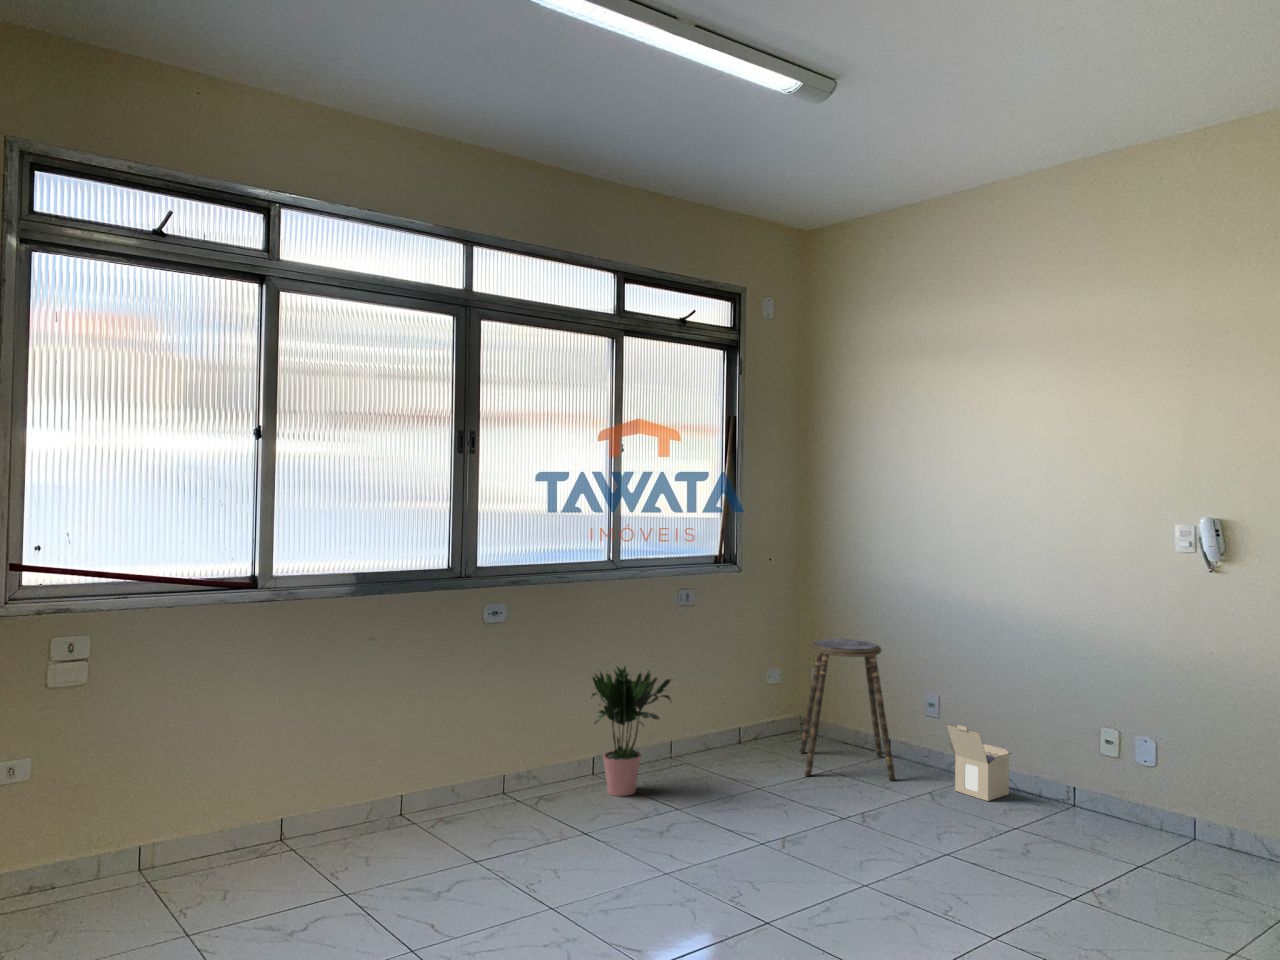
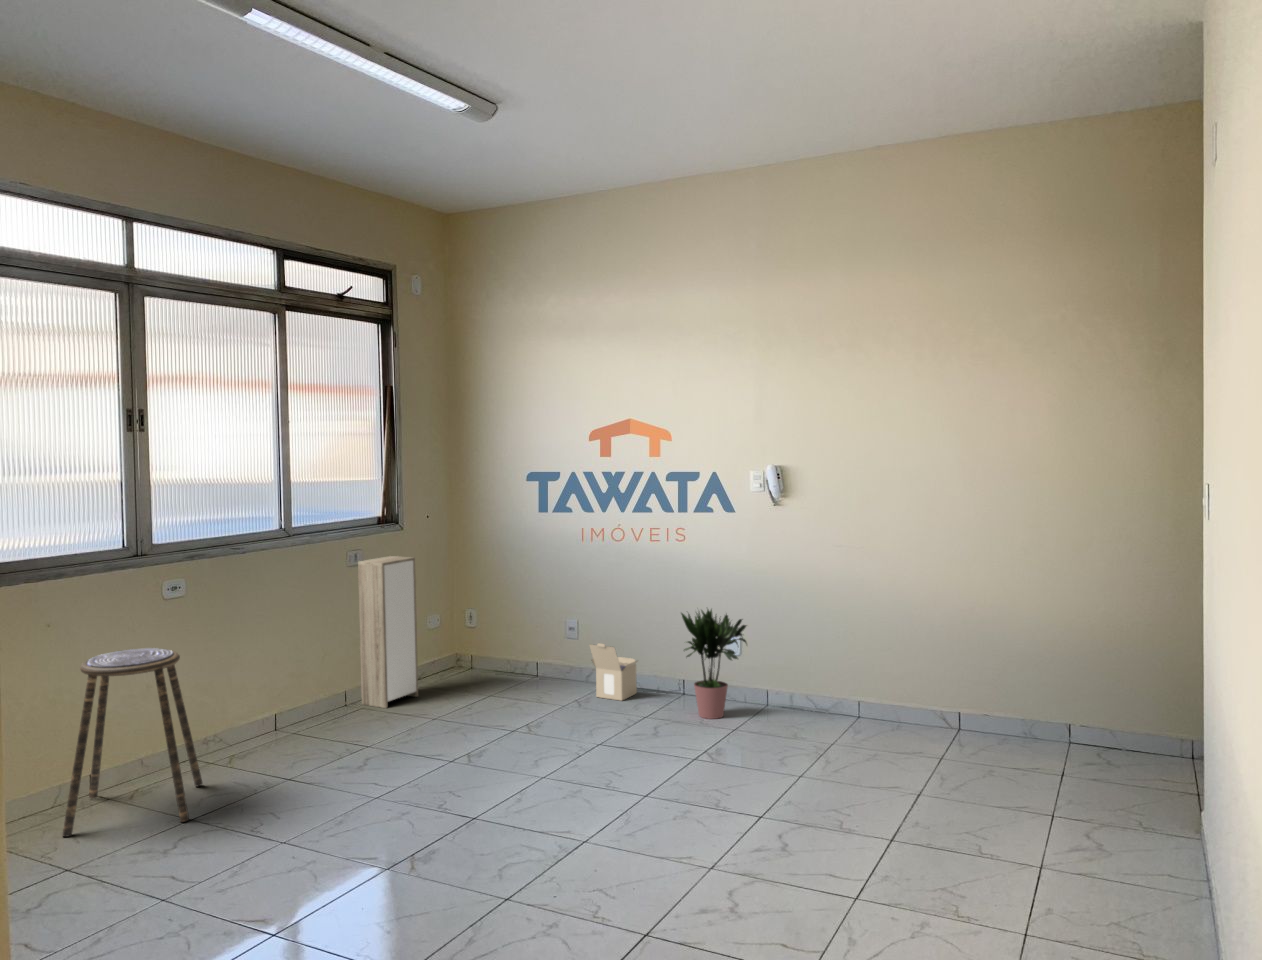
storage cabinet: none [685,598,749,766] -> present [358,556,418,708]
stool: present [800,639,895,780] -> present [63,648,203,836]
potted plant: present [592,666,671,796] -> present [681,609,747,719]

